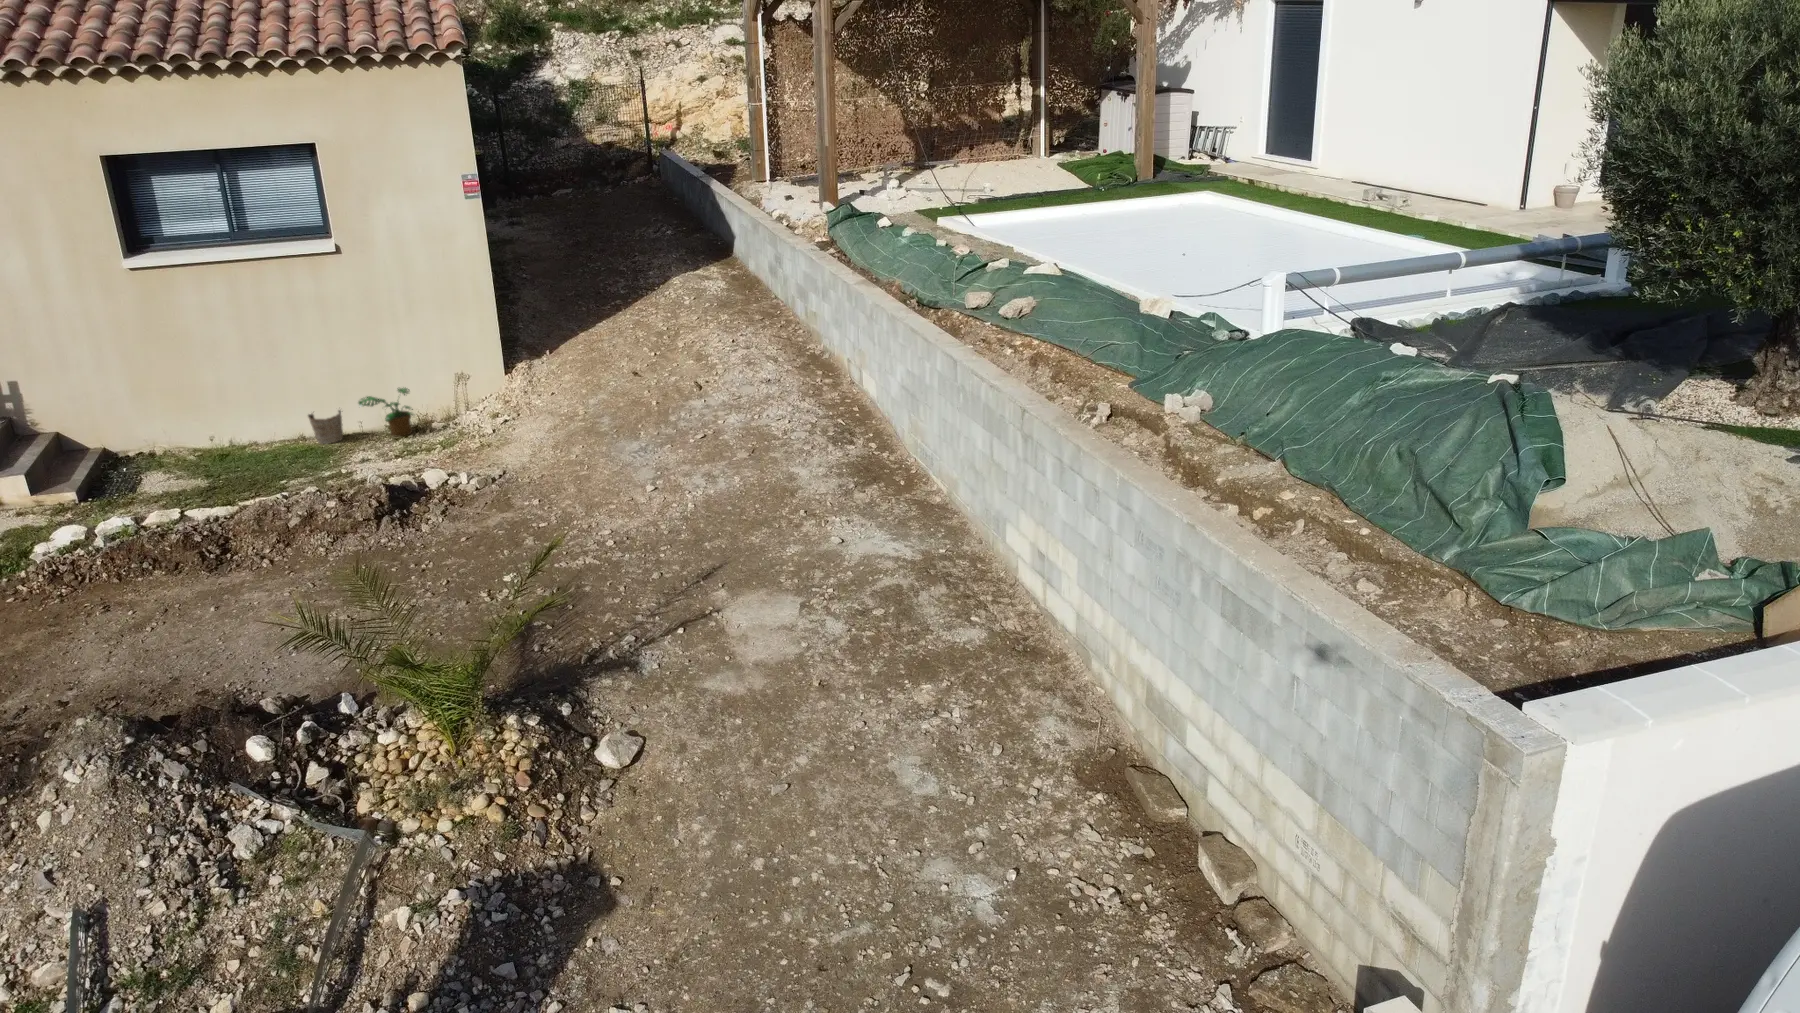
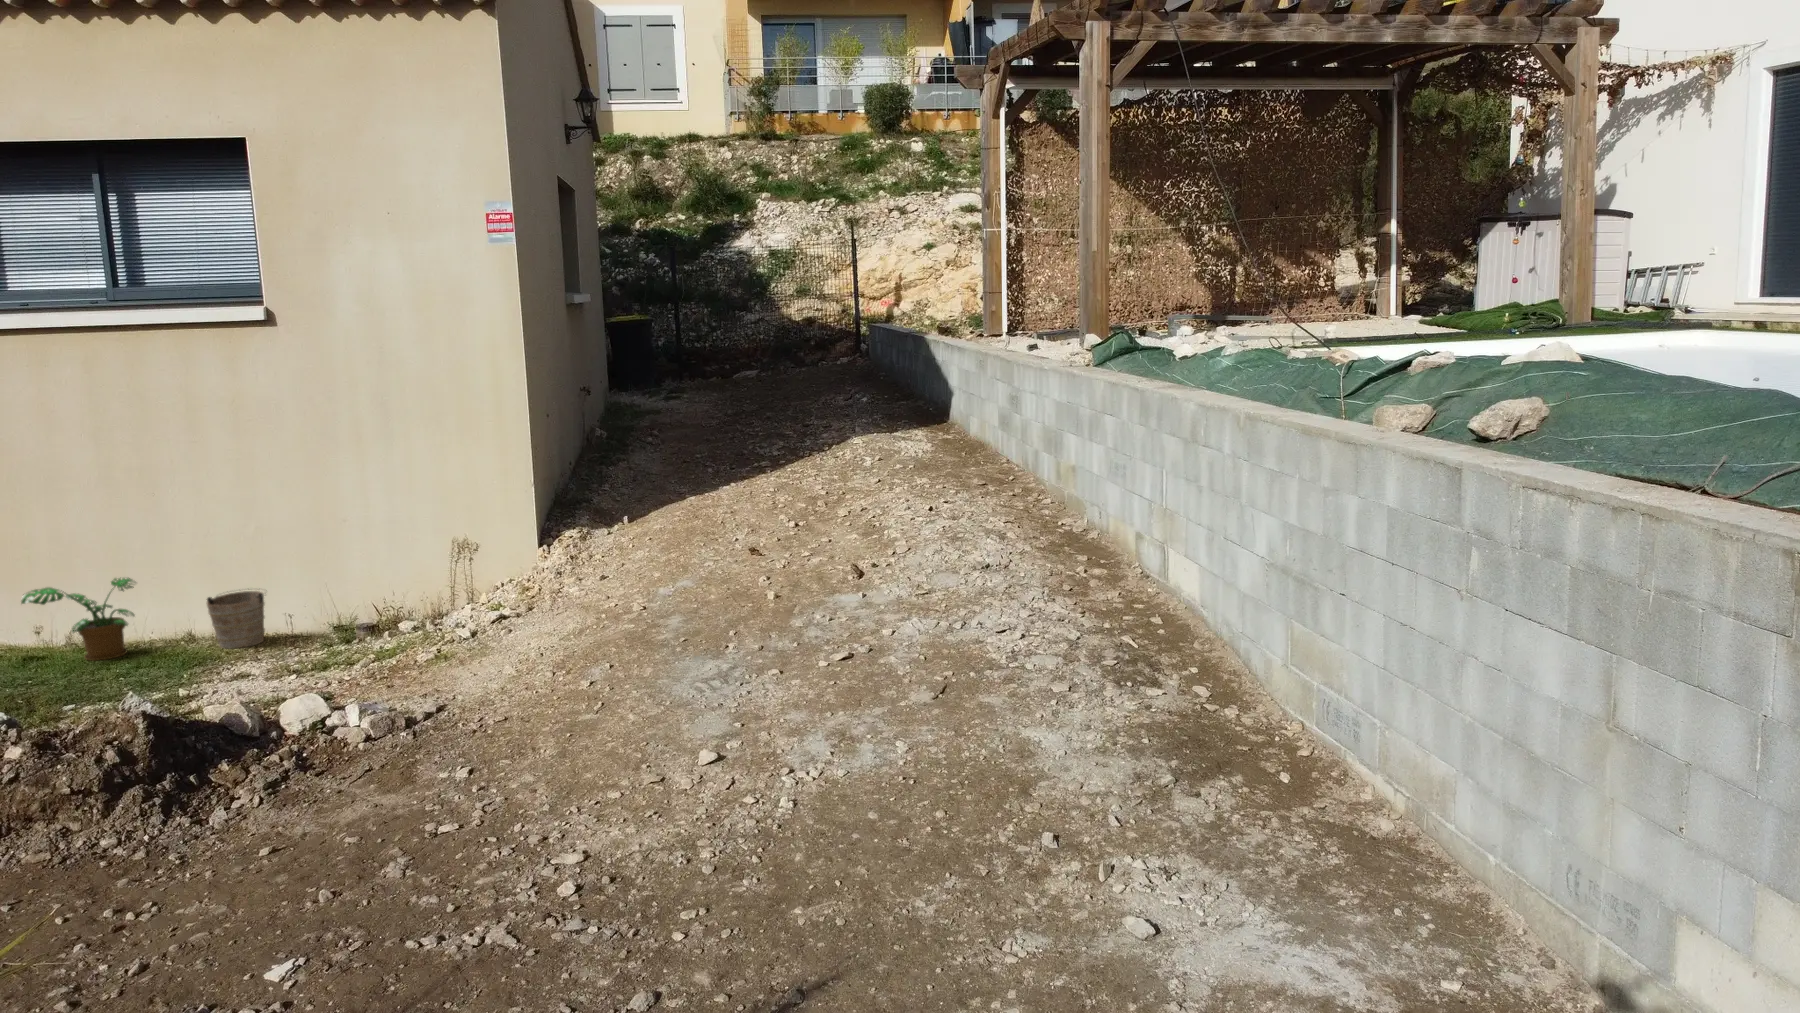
potted plant: present [359,388,413,437] -> present [21,577,136,661]

